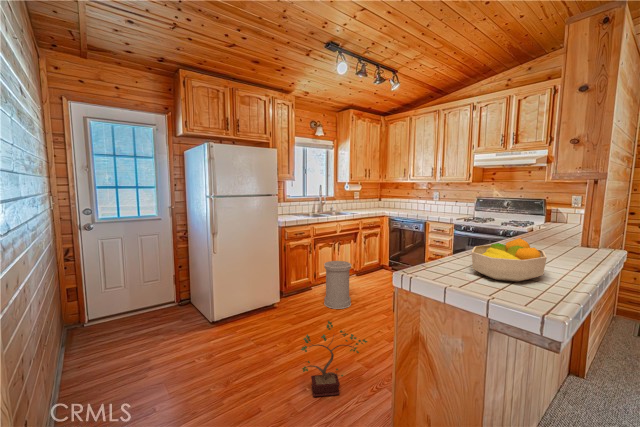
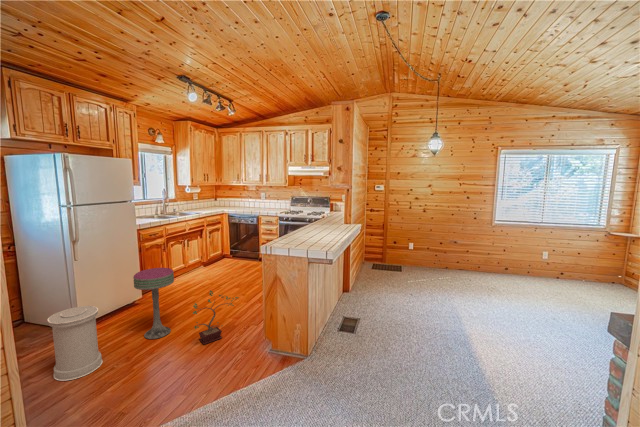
fruit bowl: present [471,238,547,282] -> none [299,221,329,242]
trash can: present [324,261,351,309] -> present [48,306,102,381]
bar stool: none [251,275,295,364] -> present [133,268,174,339]

